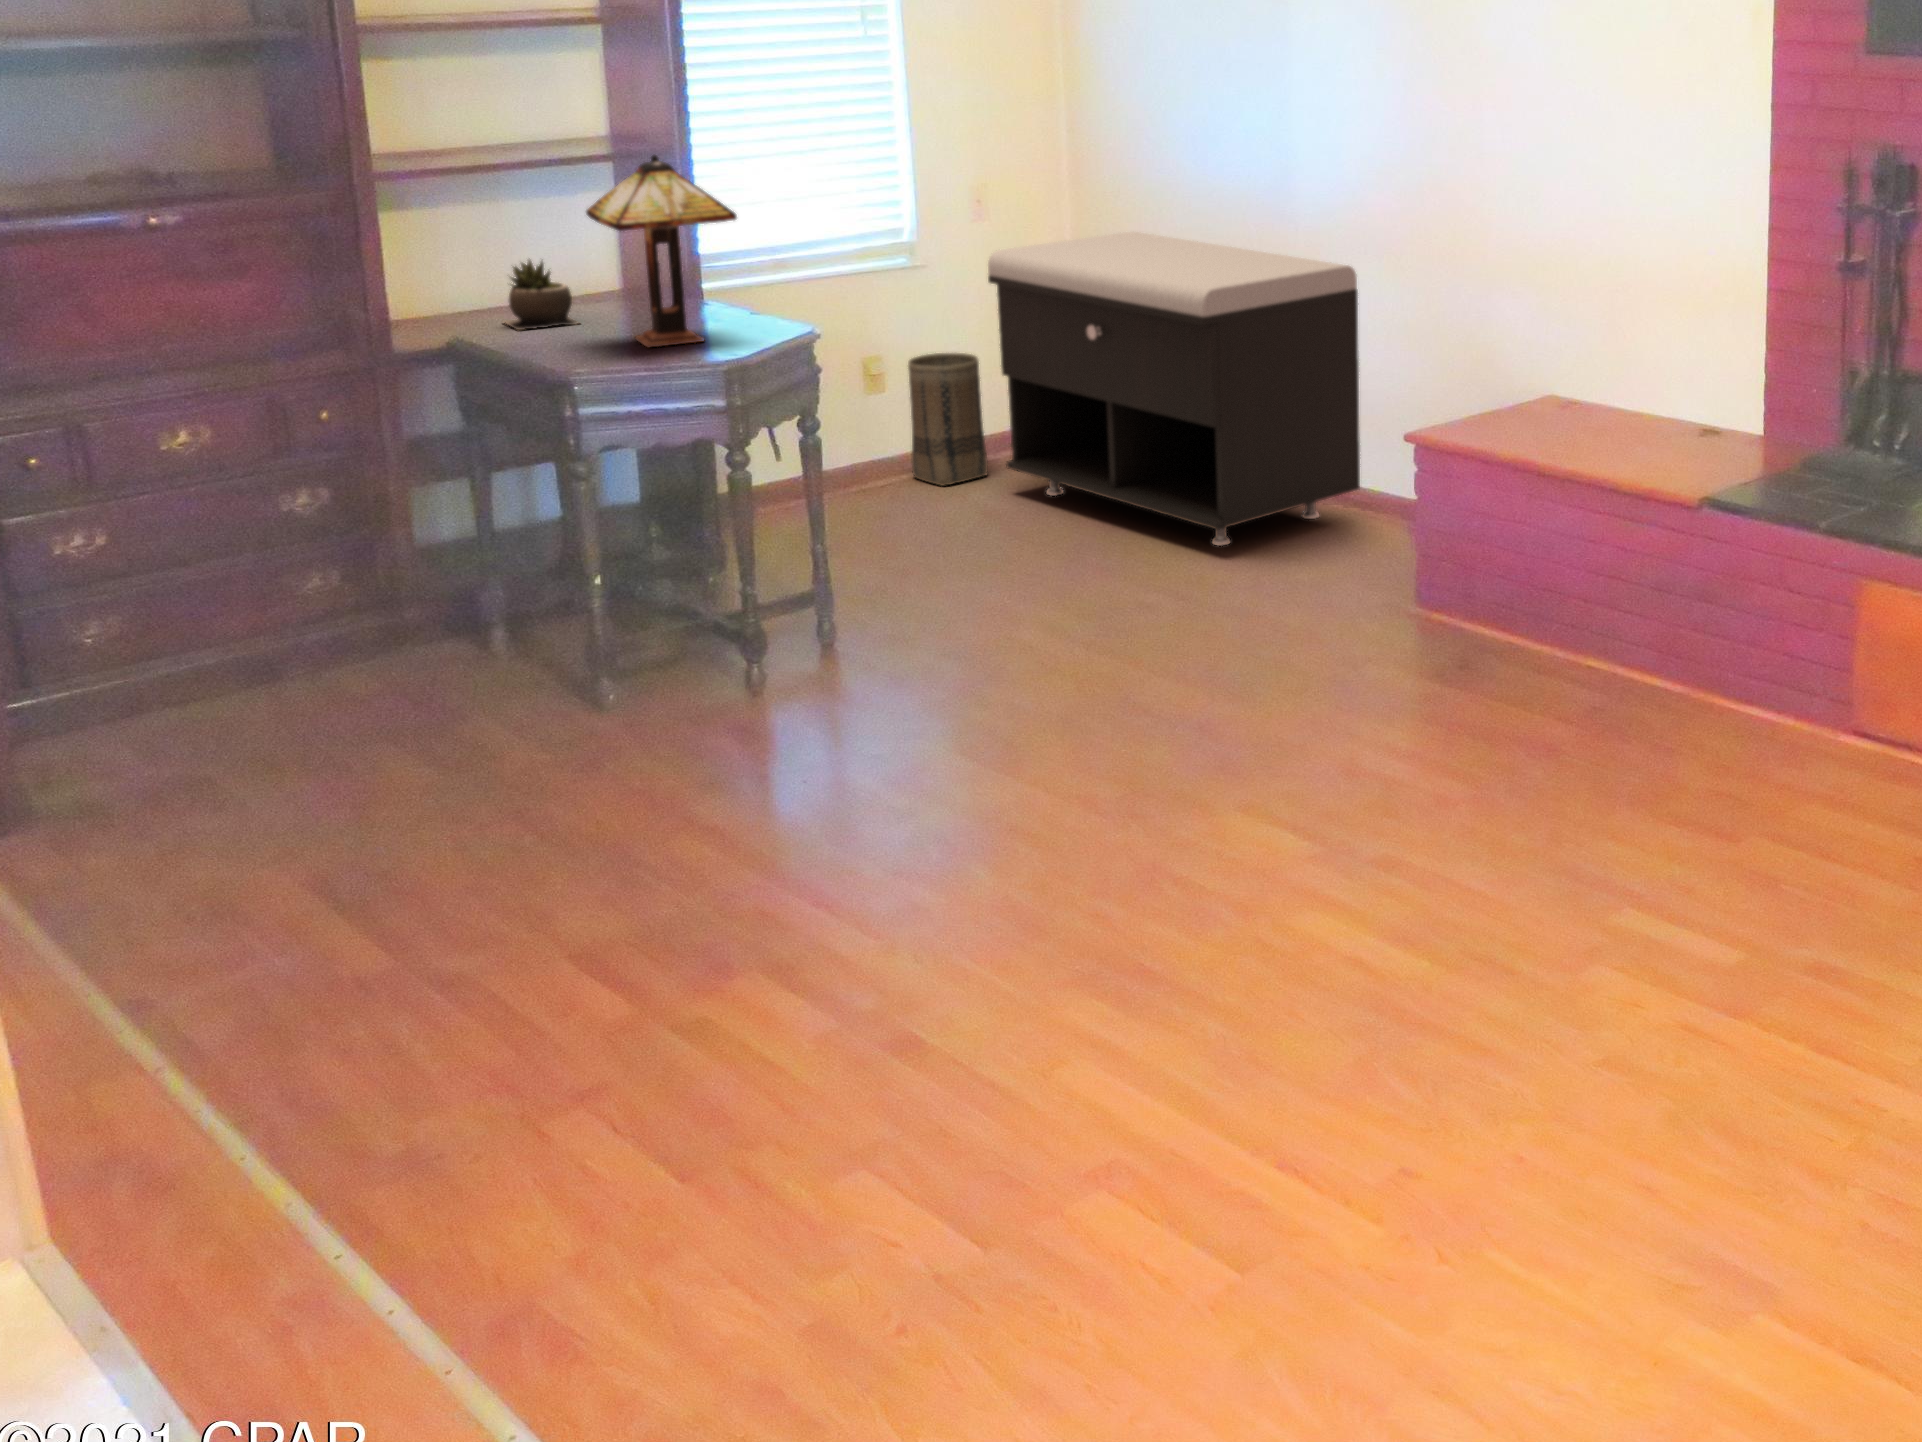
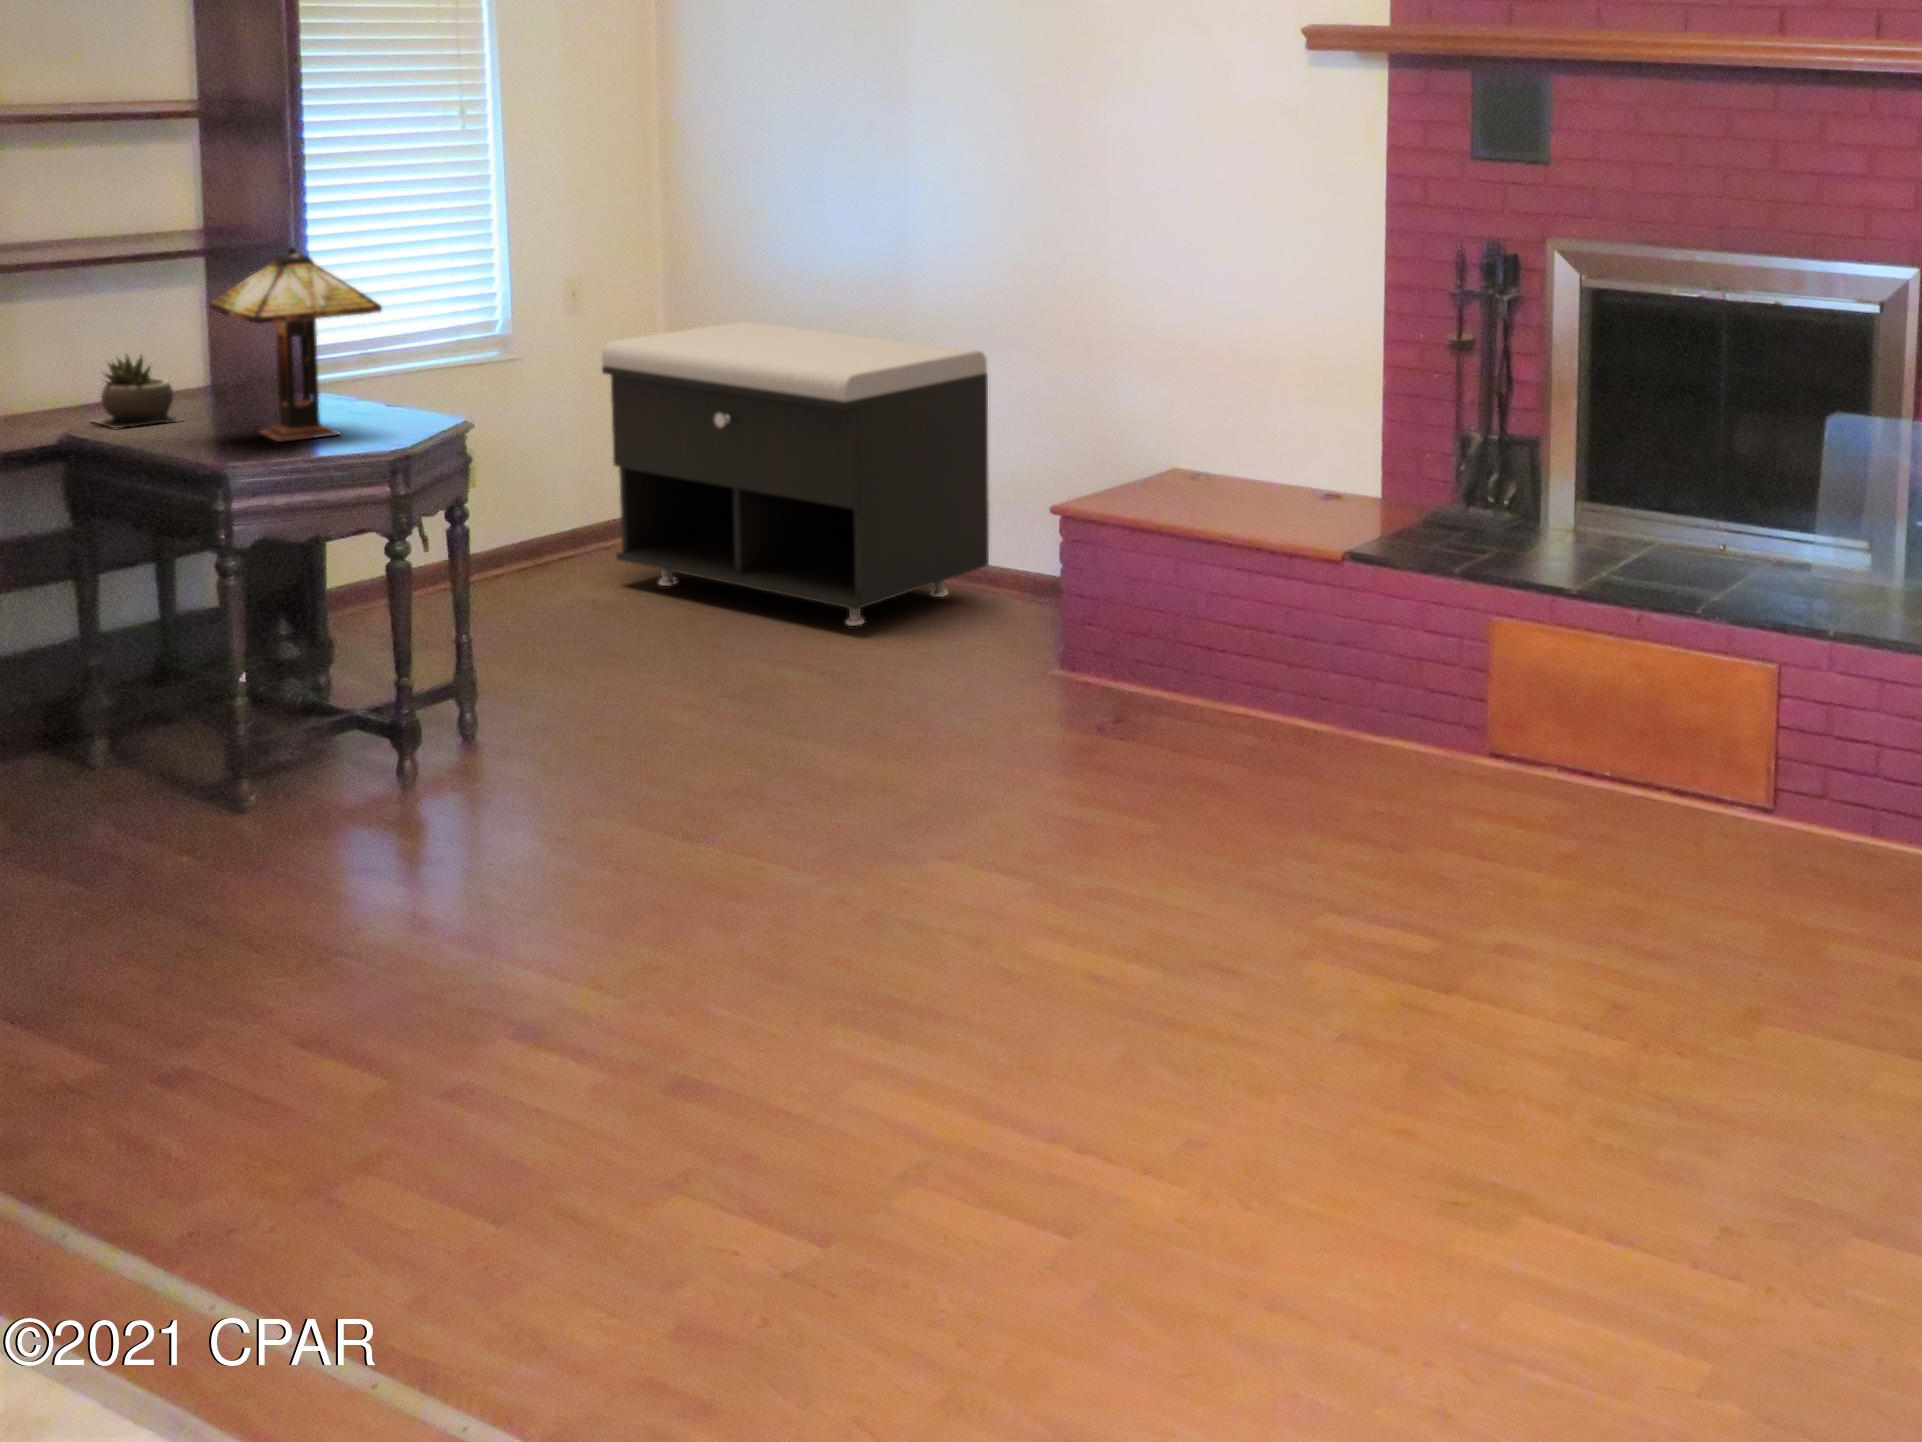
basket: present [908,353,988,486] -> none [506,445,590,581]

